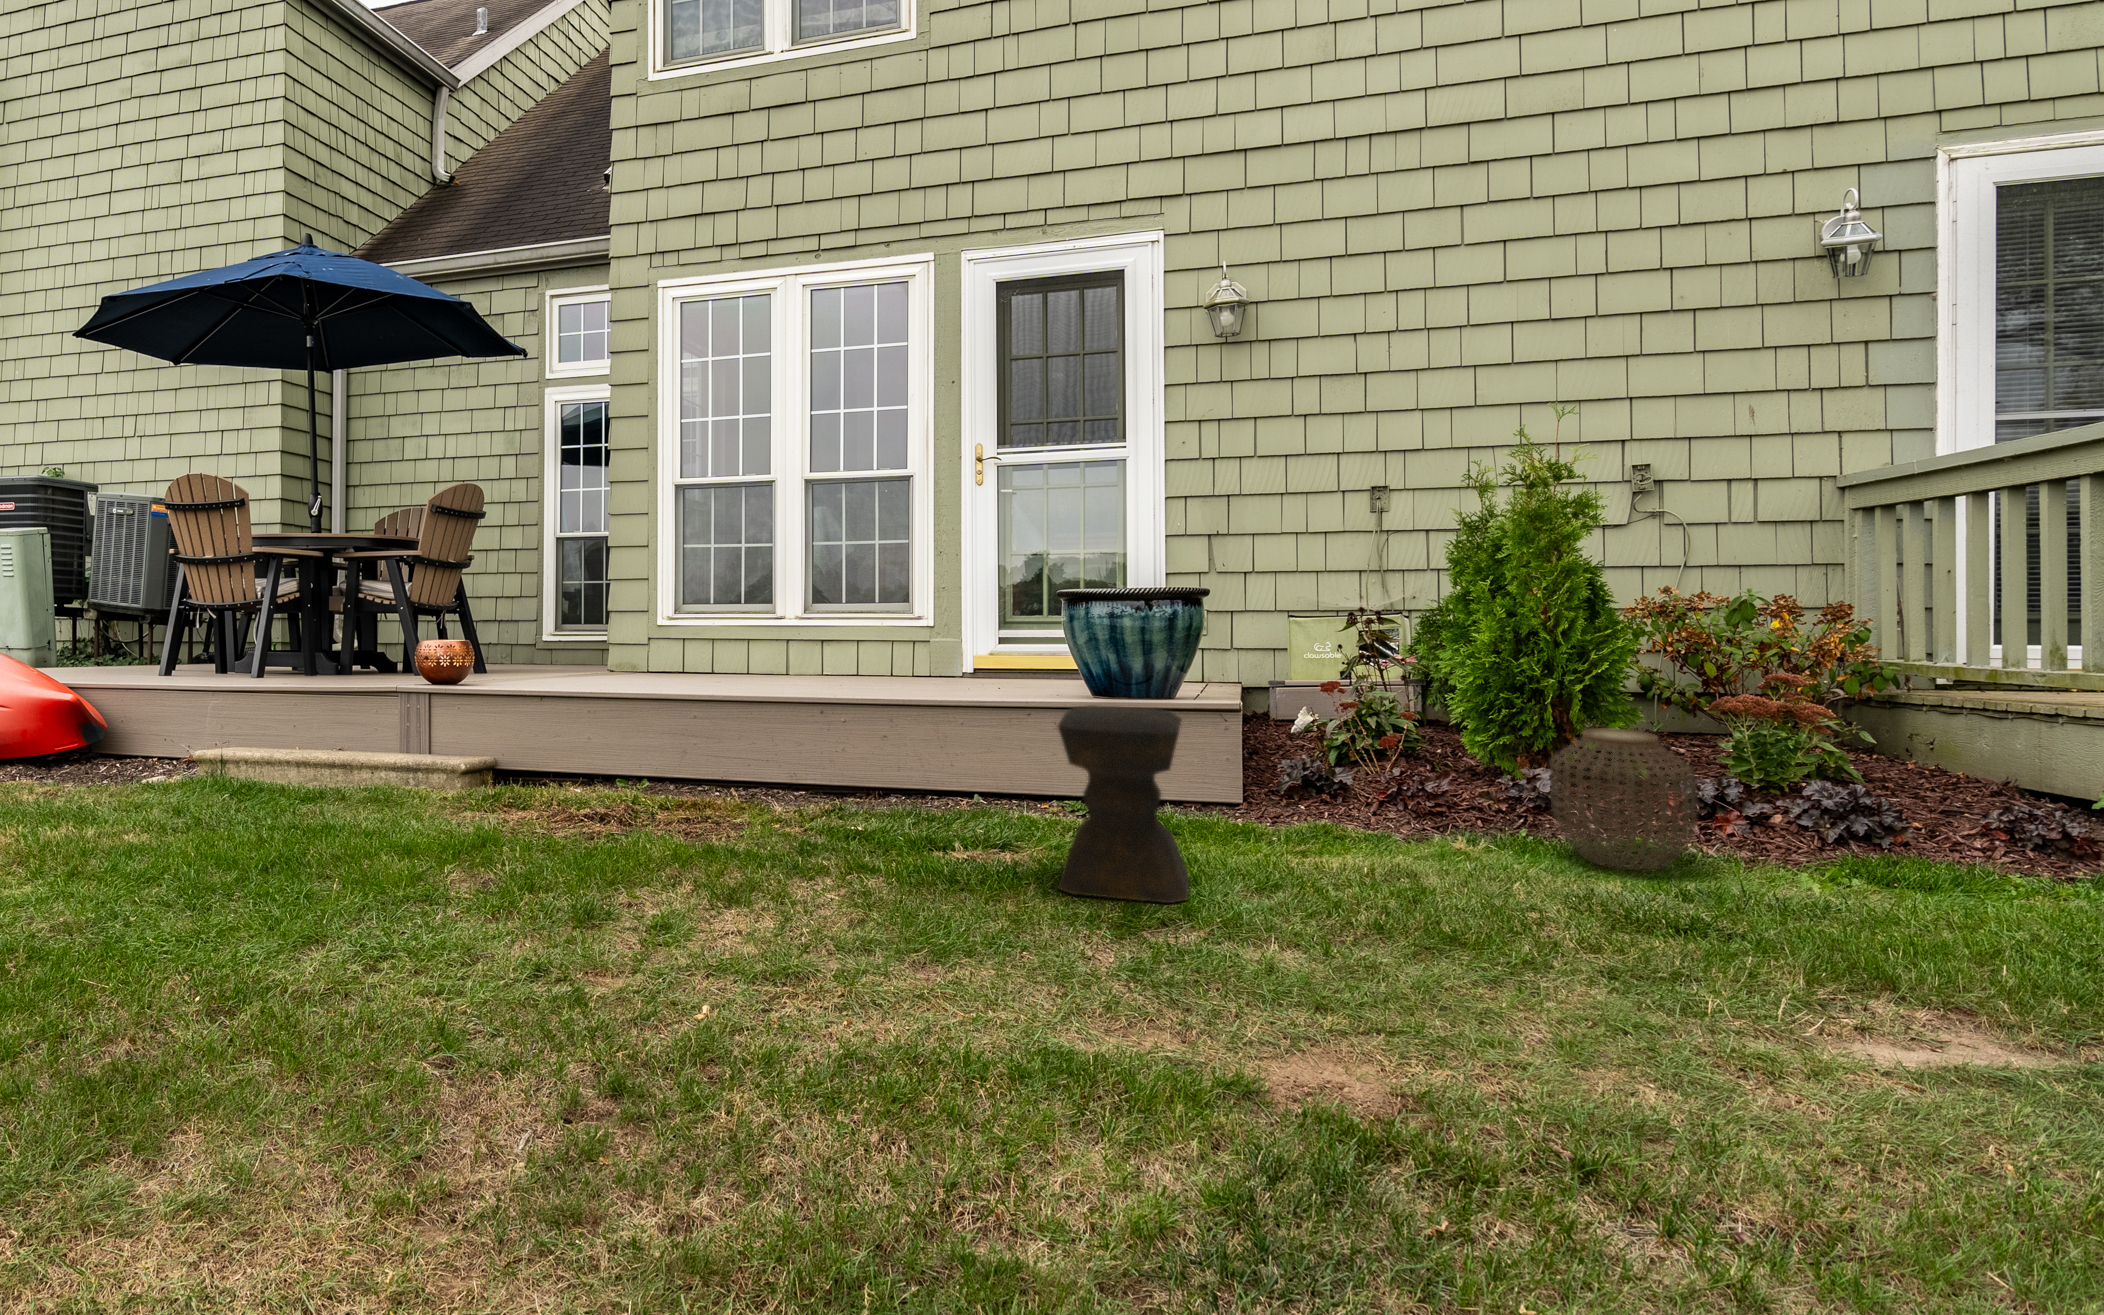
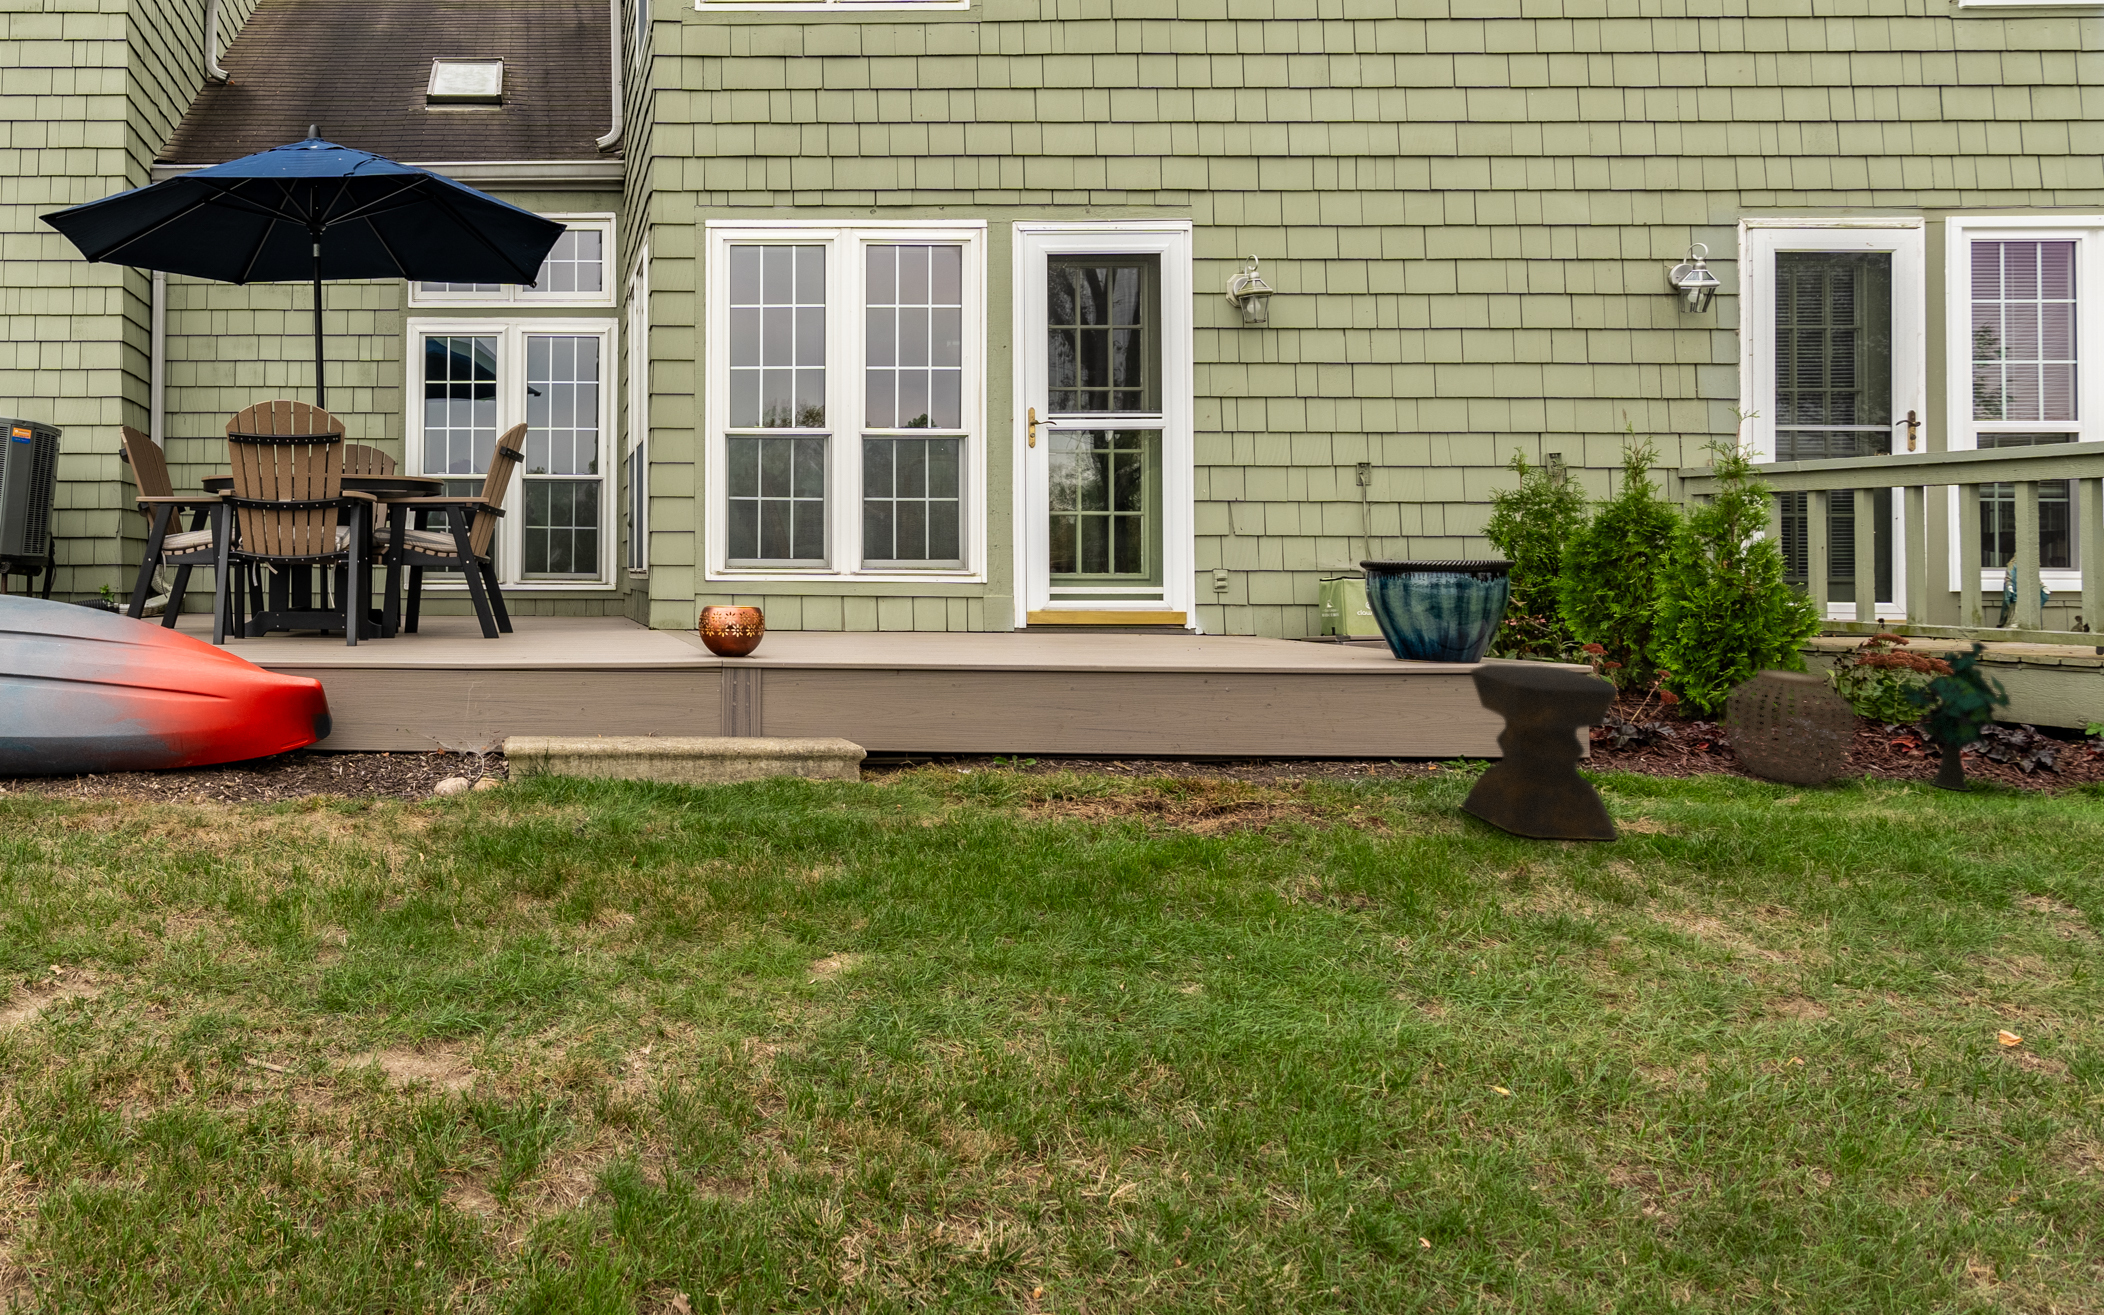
decorative plant: none [1787,692,1936,891] -> present [1900,642,2011,791]

